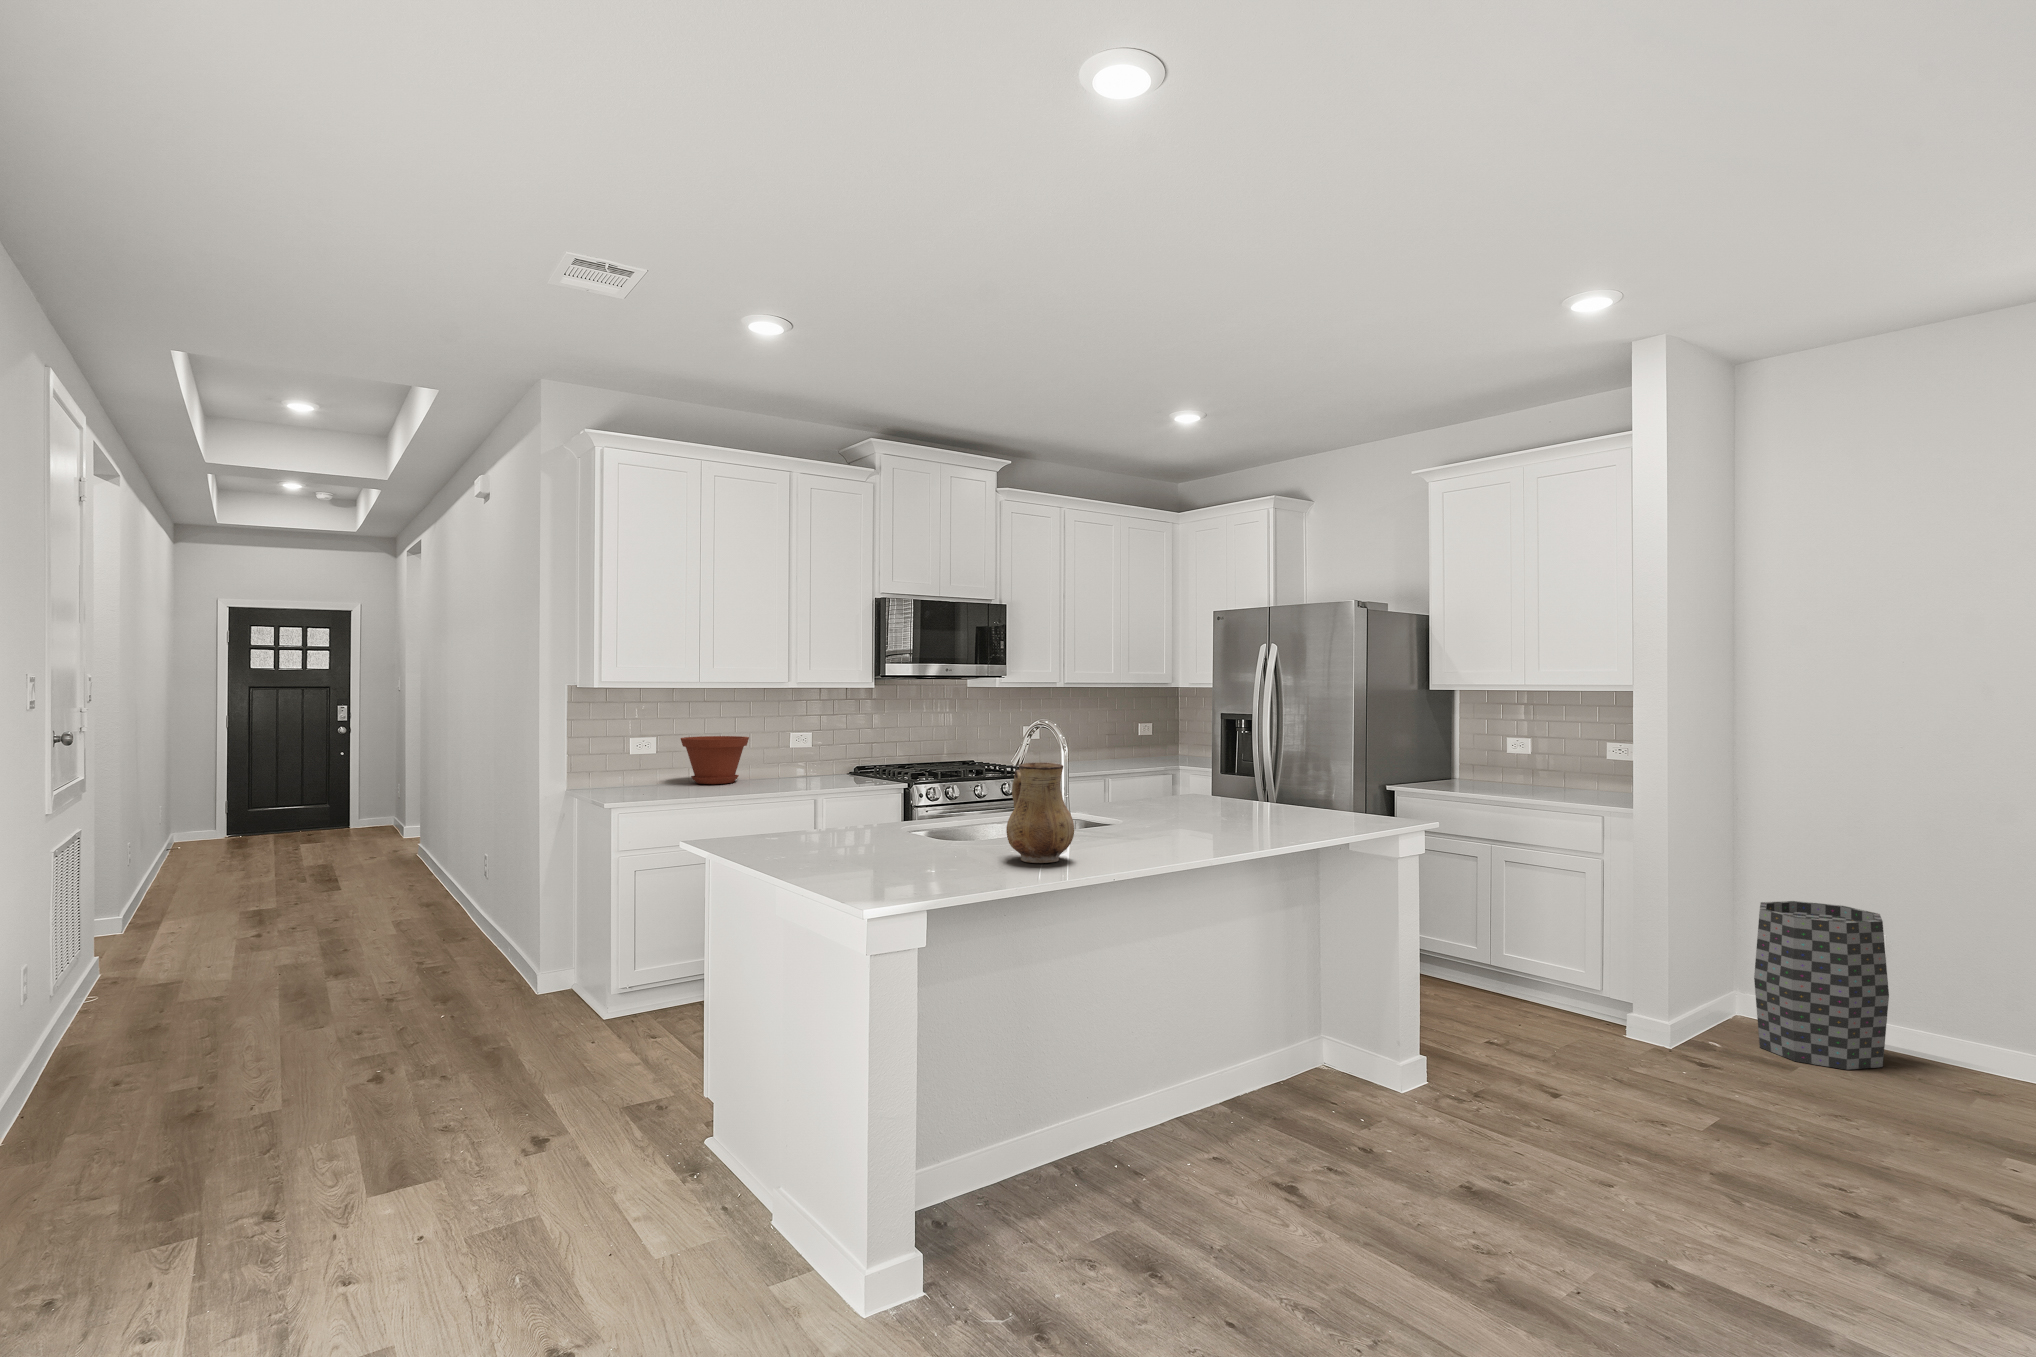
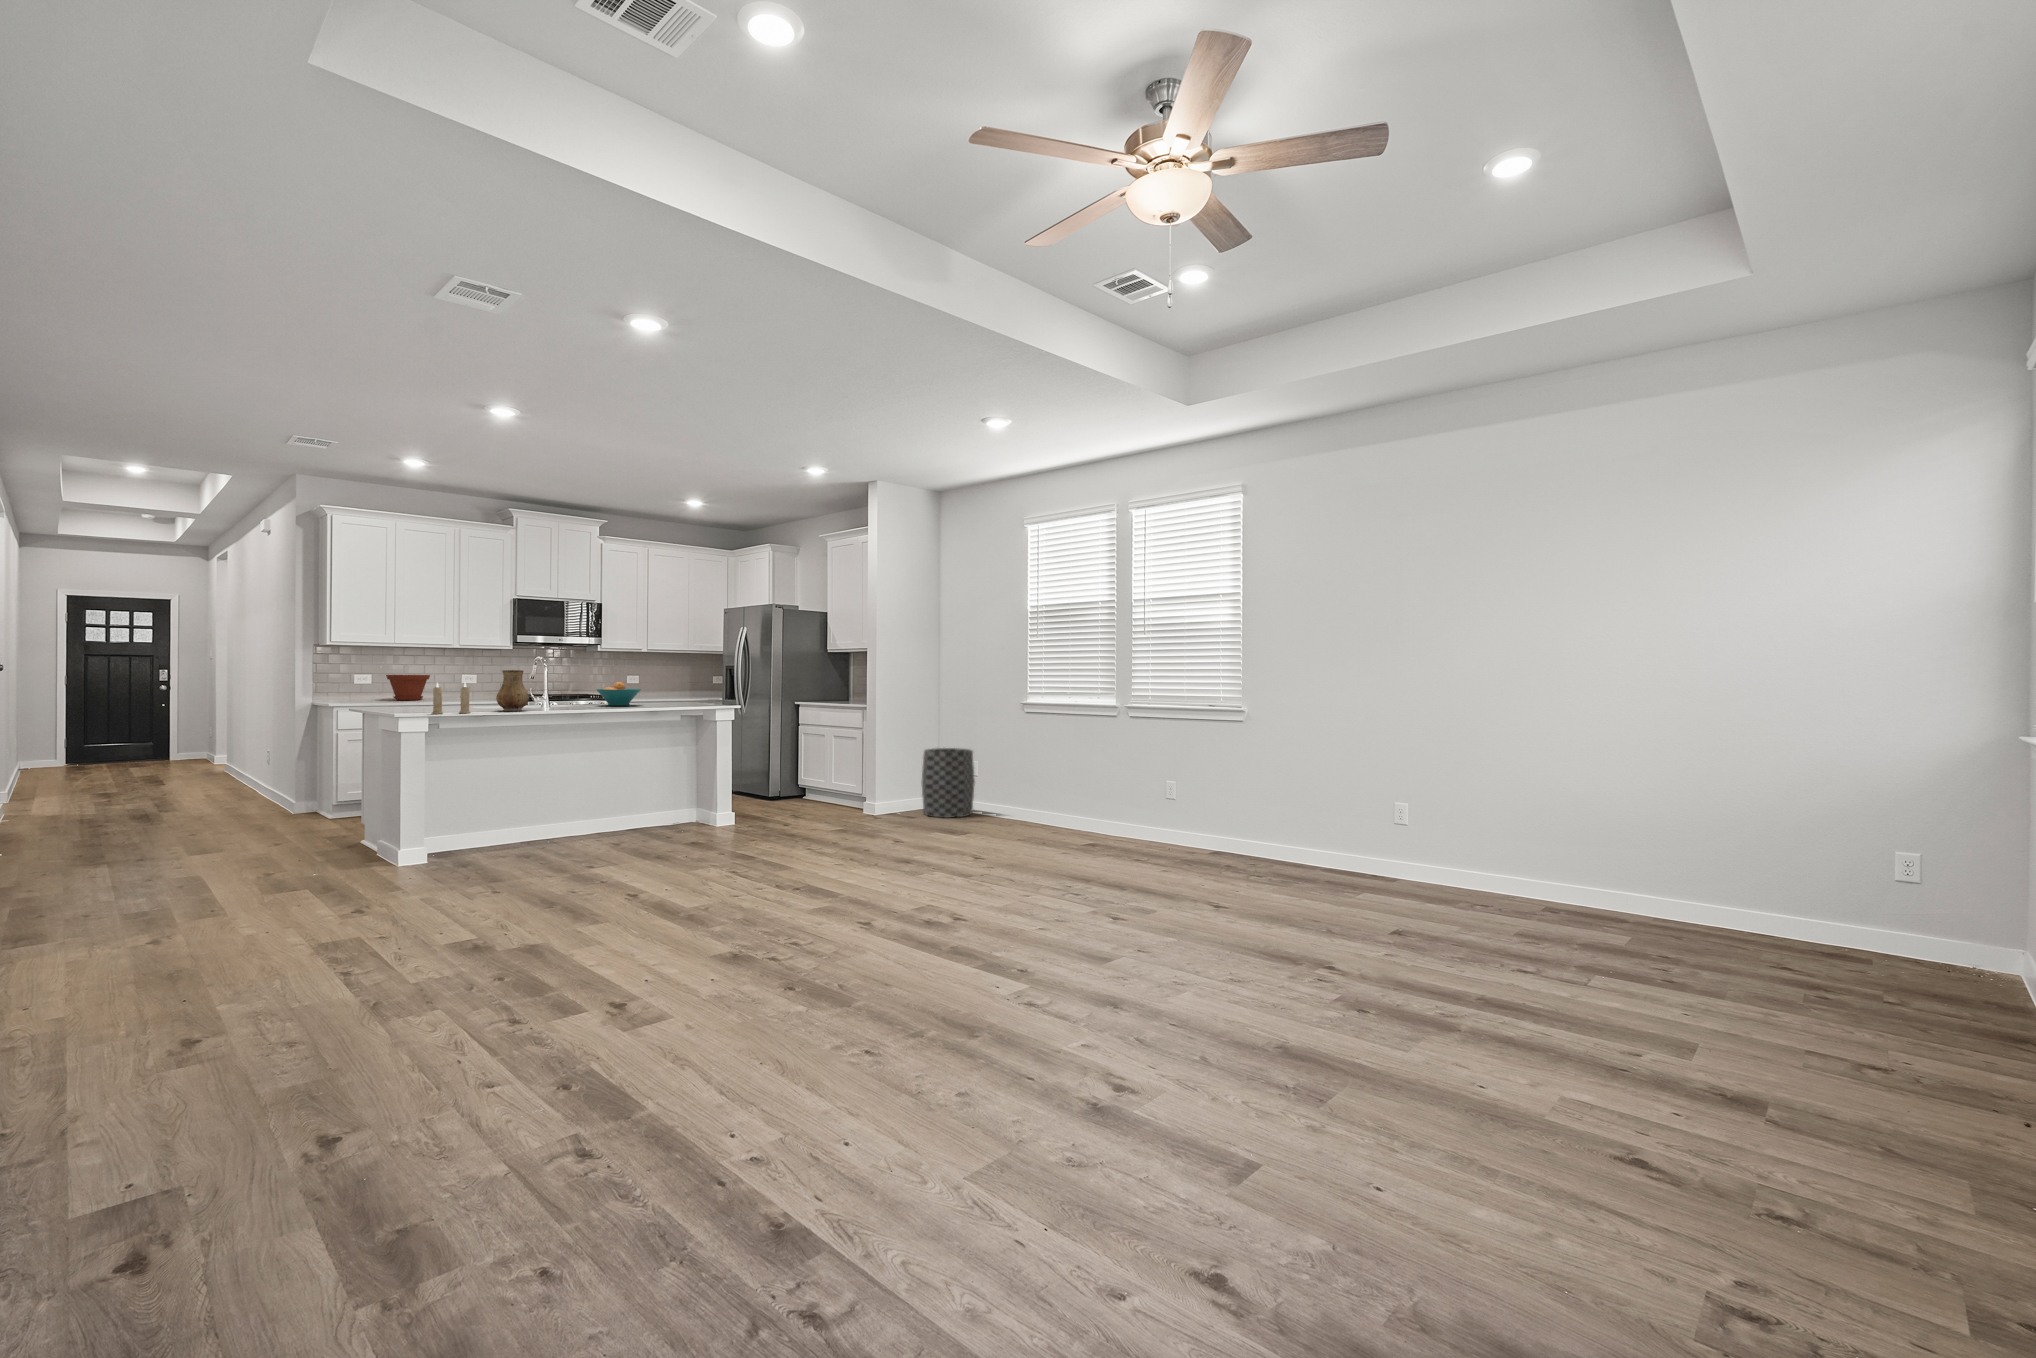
fruit bowl: none [1148,775,1239,828] -> present [597,682,641,706]
candle: none [895,799,974,884] -> present [432,683,471,714]

